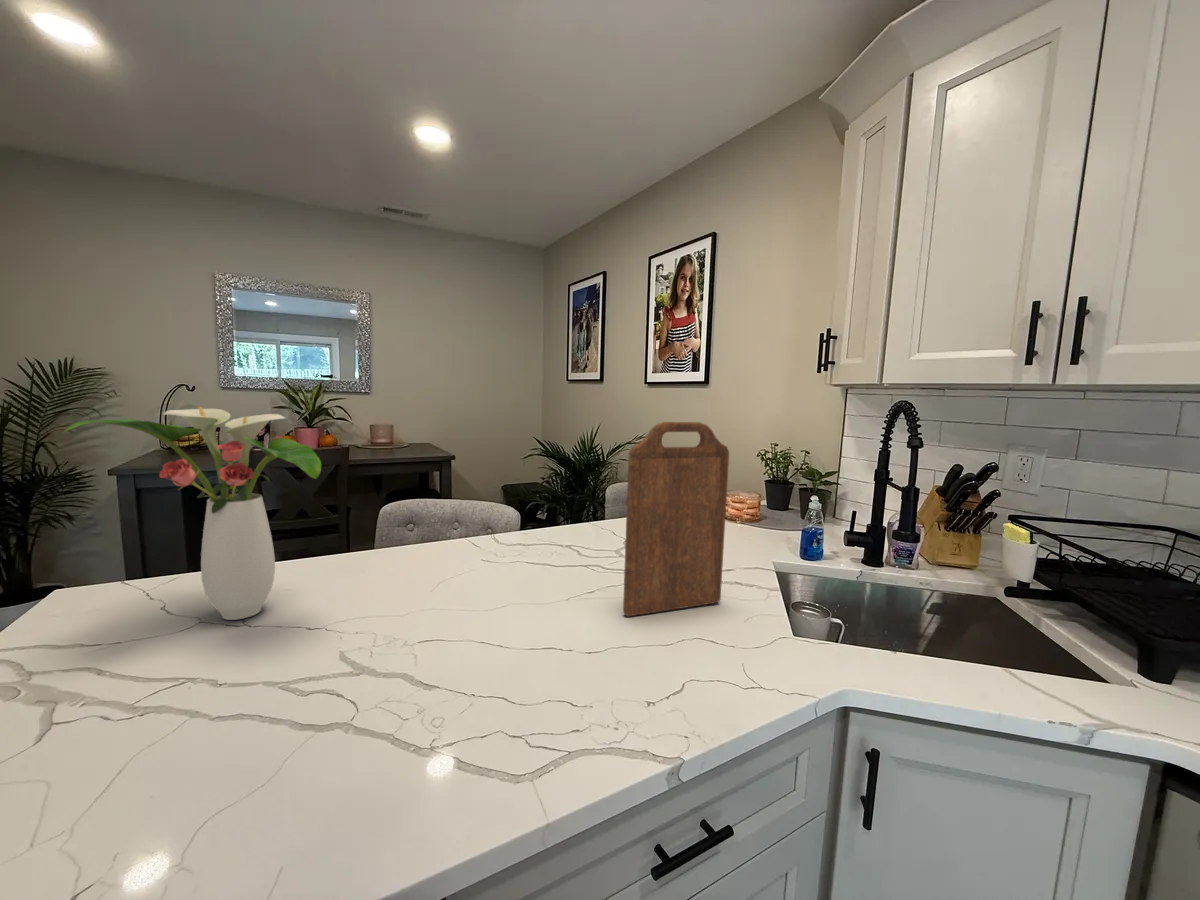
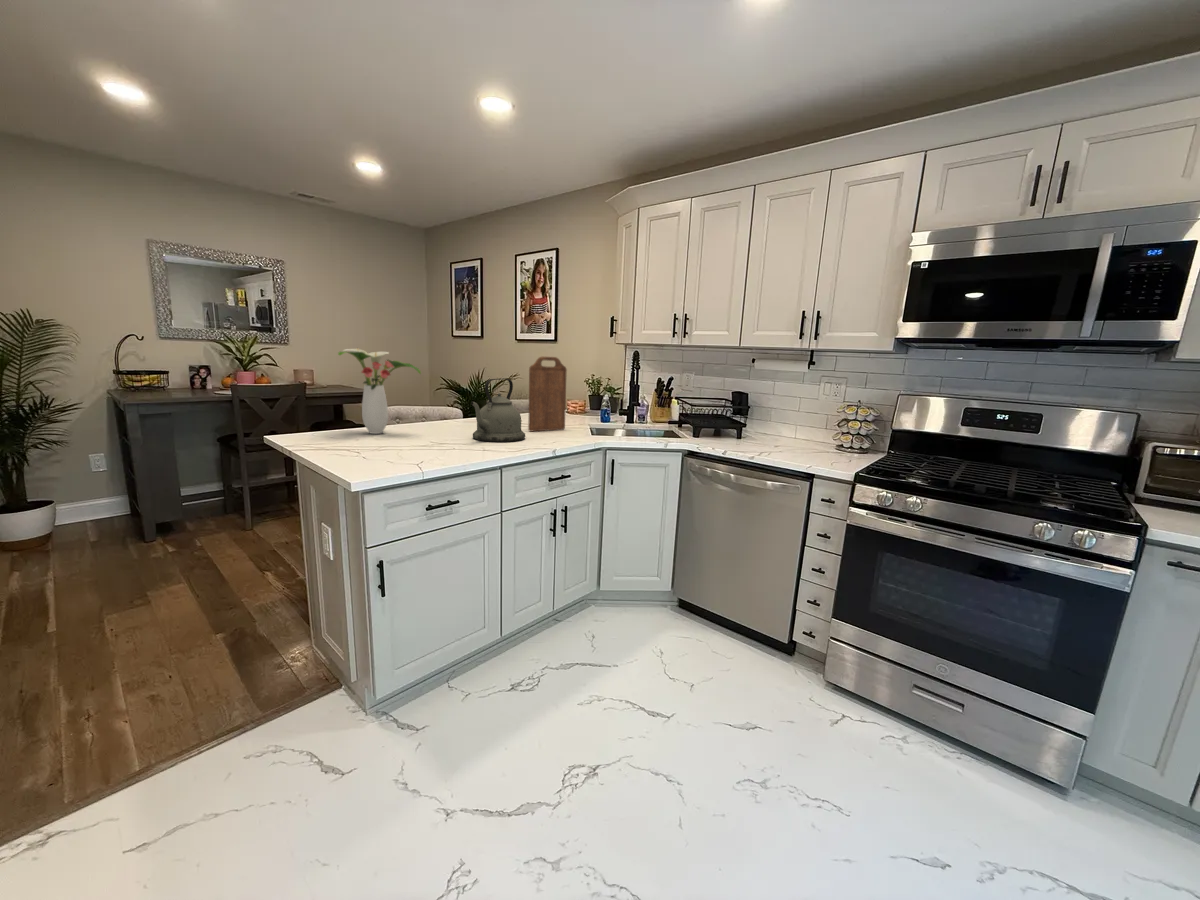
kettle: none [392,492,596,718] -> present [471,378,525,442]

